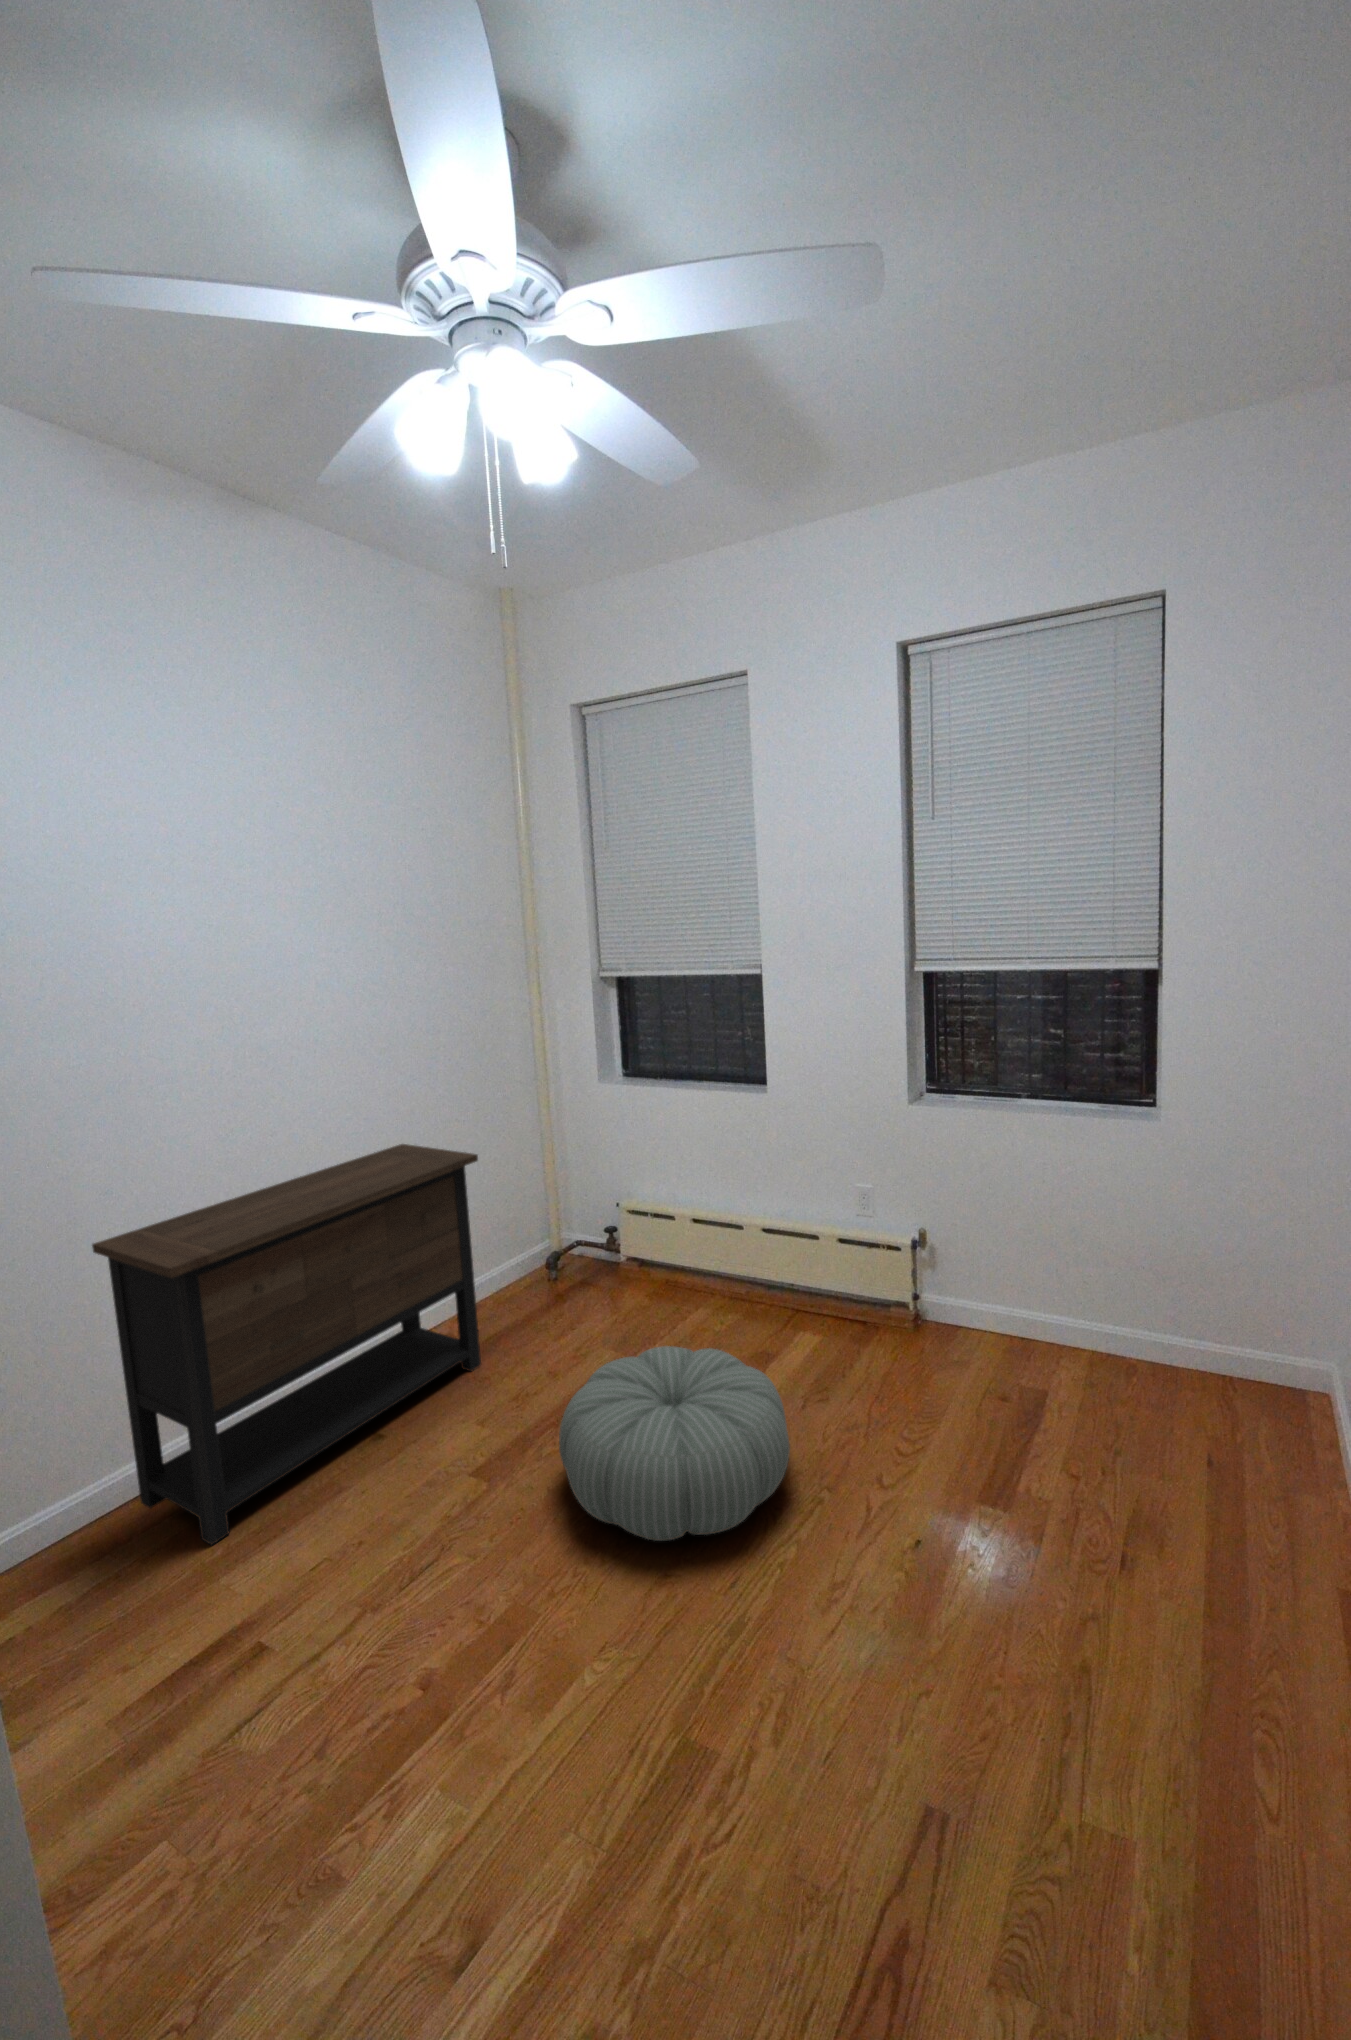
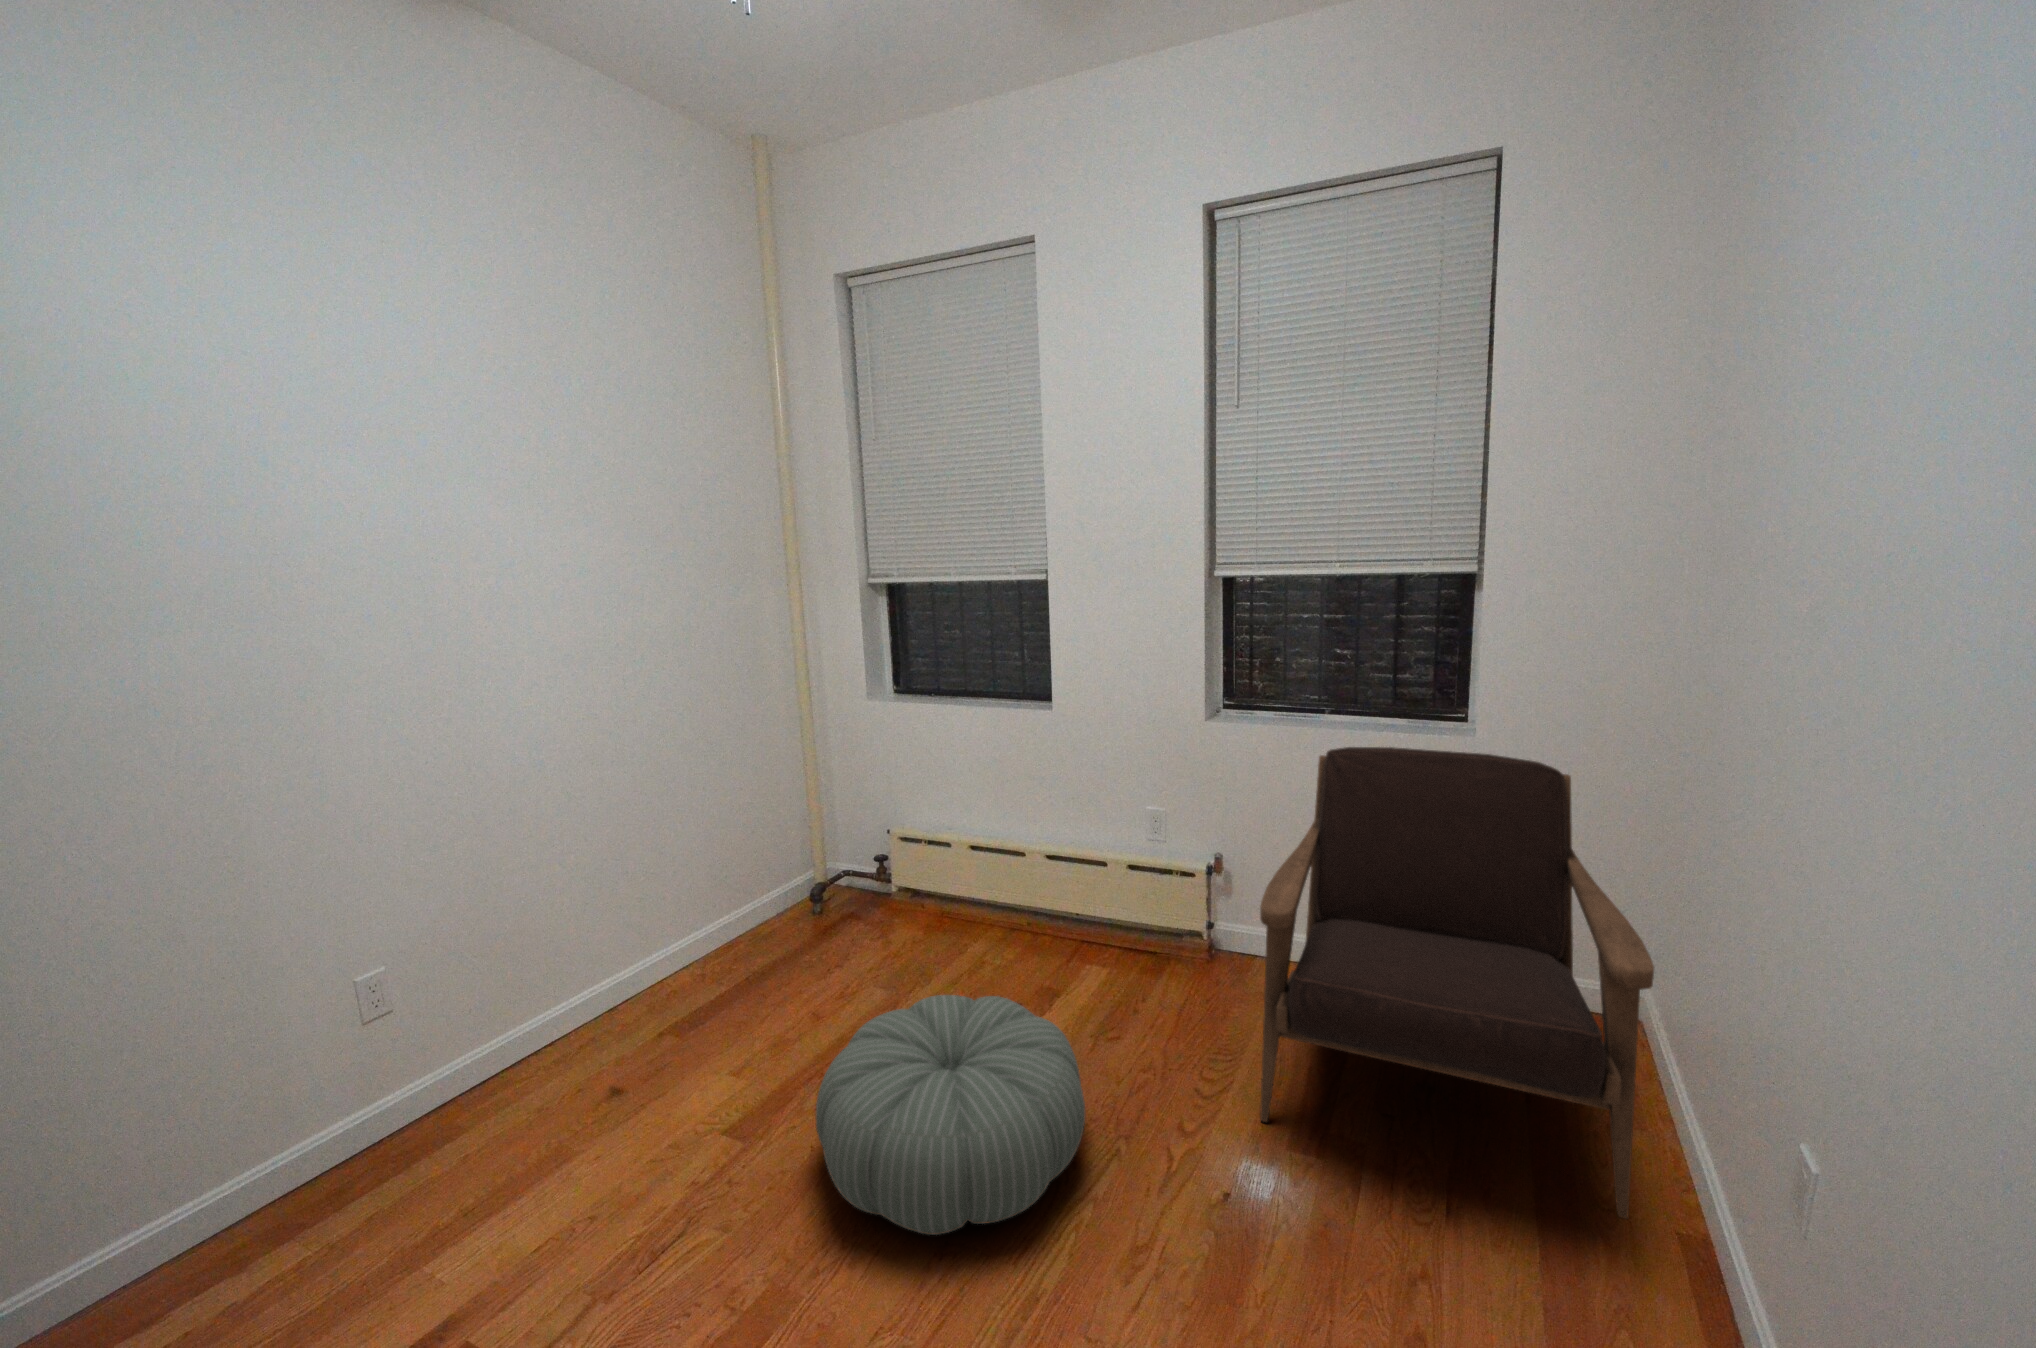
armchair: none [945,1130,1292,1561] -> present [1260,747,1654,1219]
dresser: present [92,1144,481,1545] -> none [203,768,731,1270]

